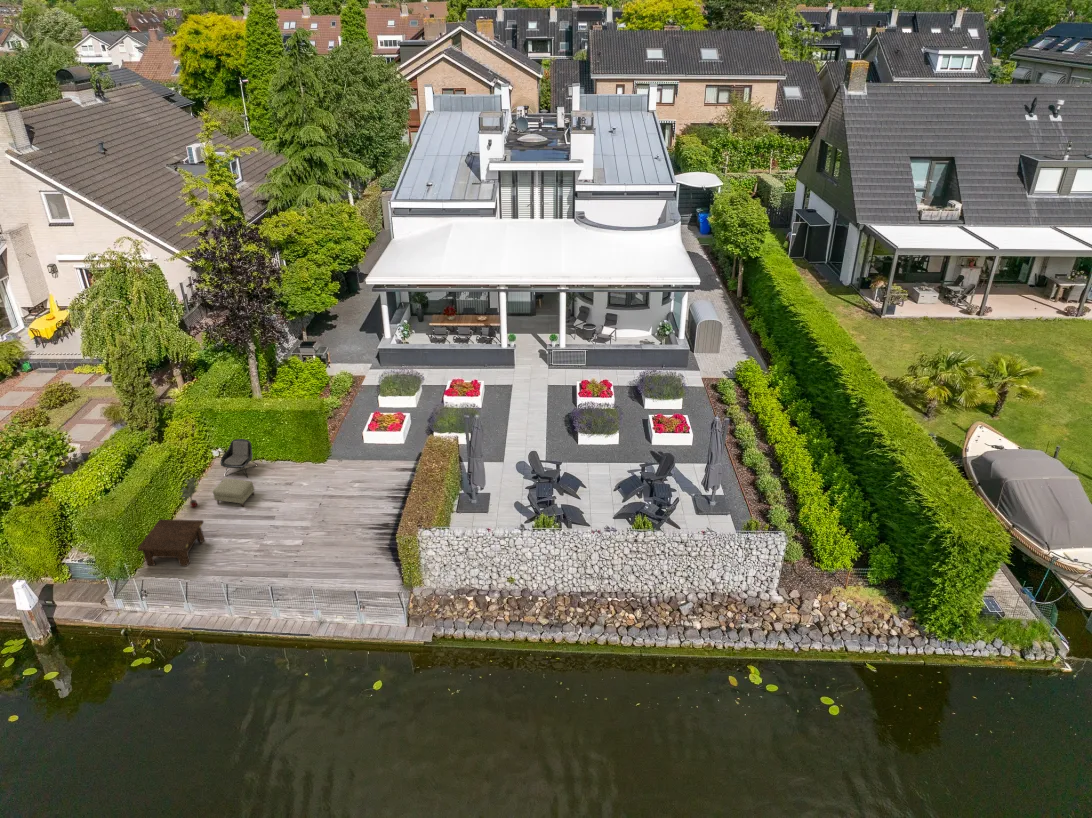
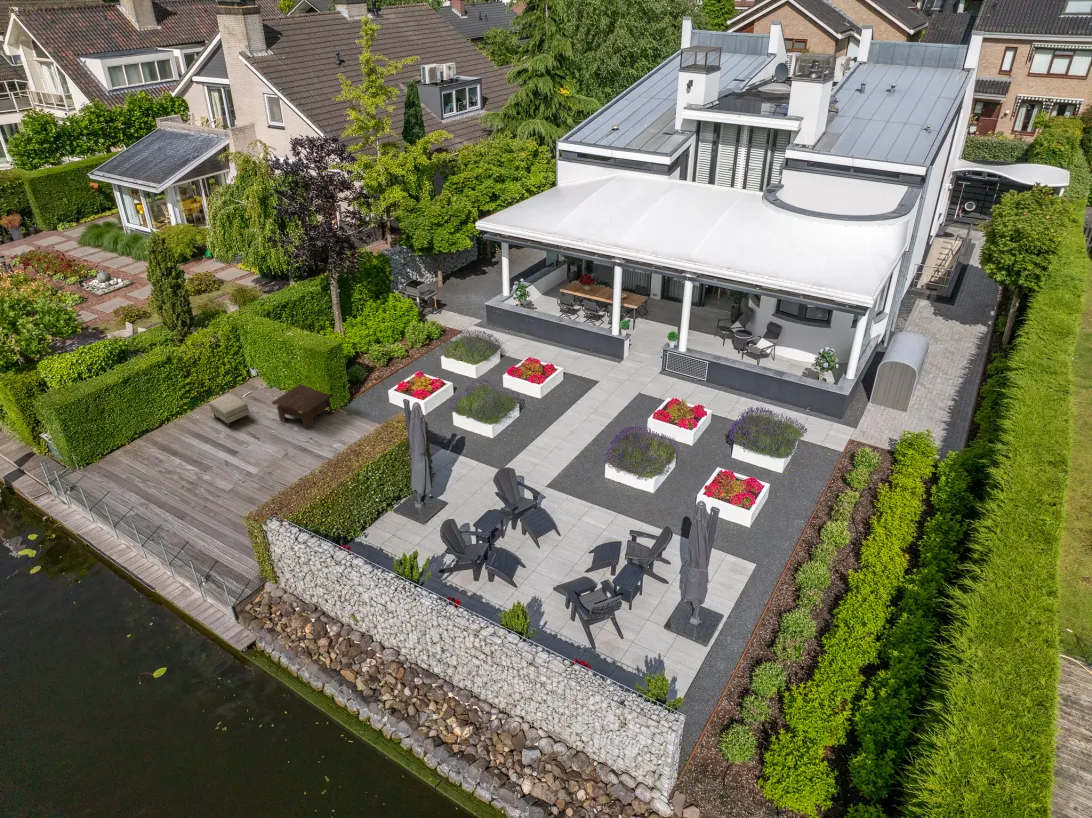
lounge chair: present [220,439,258,478] -> none [242,358,282,400]
potted tree: present [181,478,198,507] -> none [180,382,204,413]
coffee table: present [138,519,204,566] -> present [272,384,333,430]

